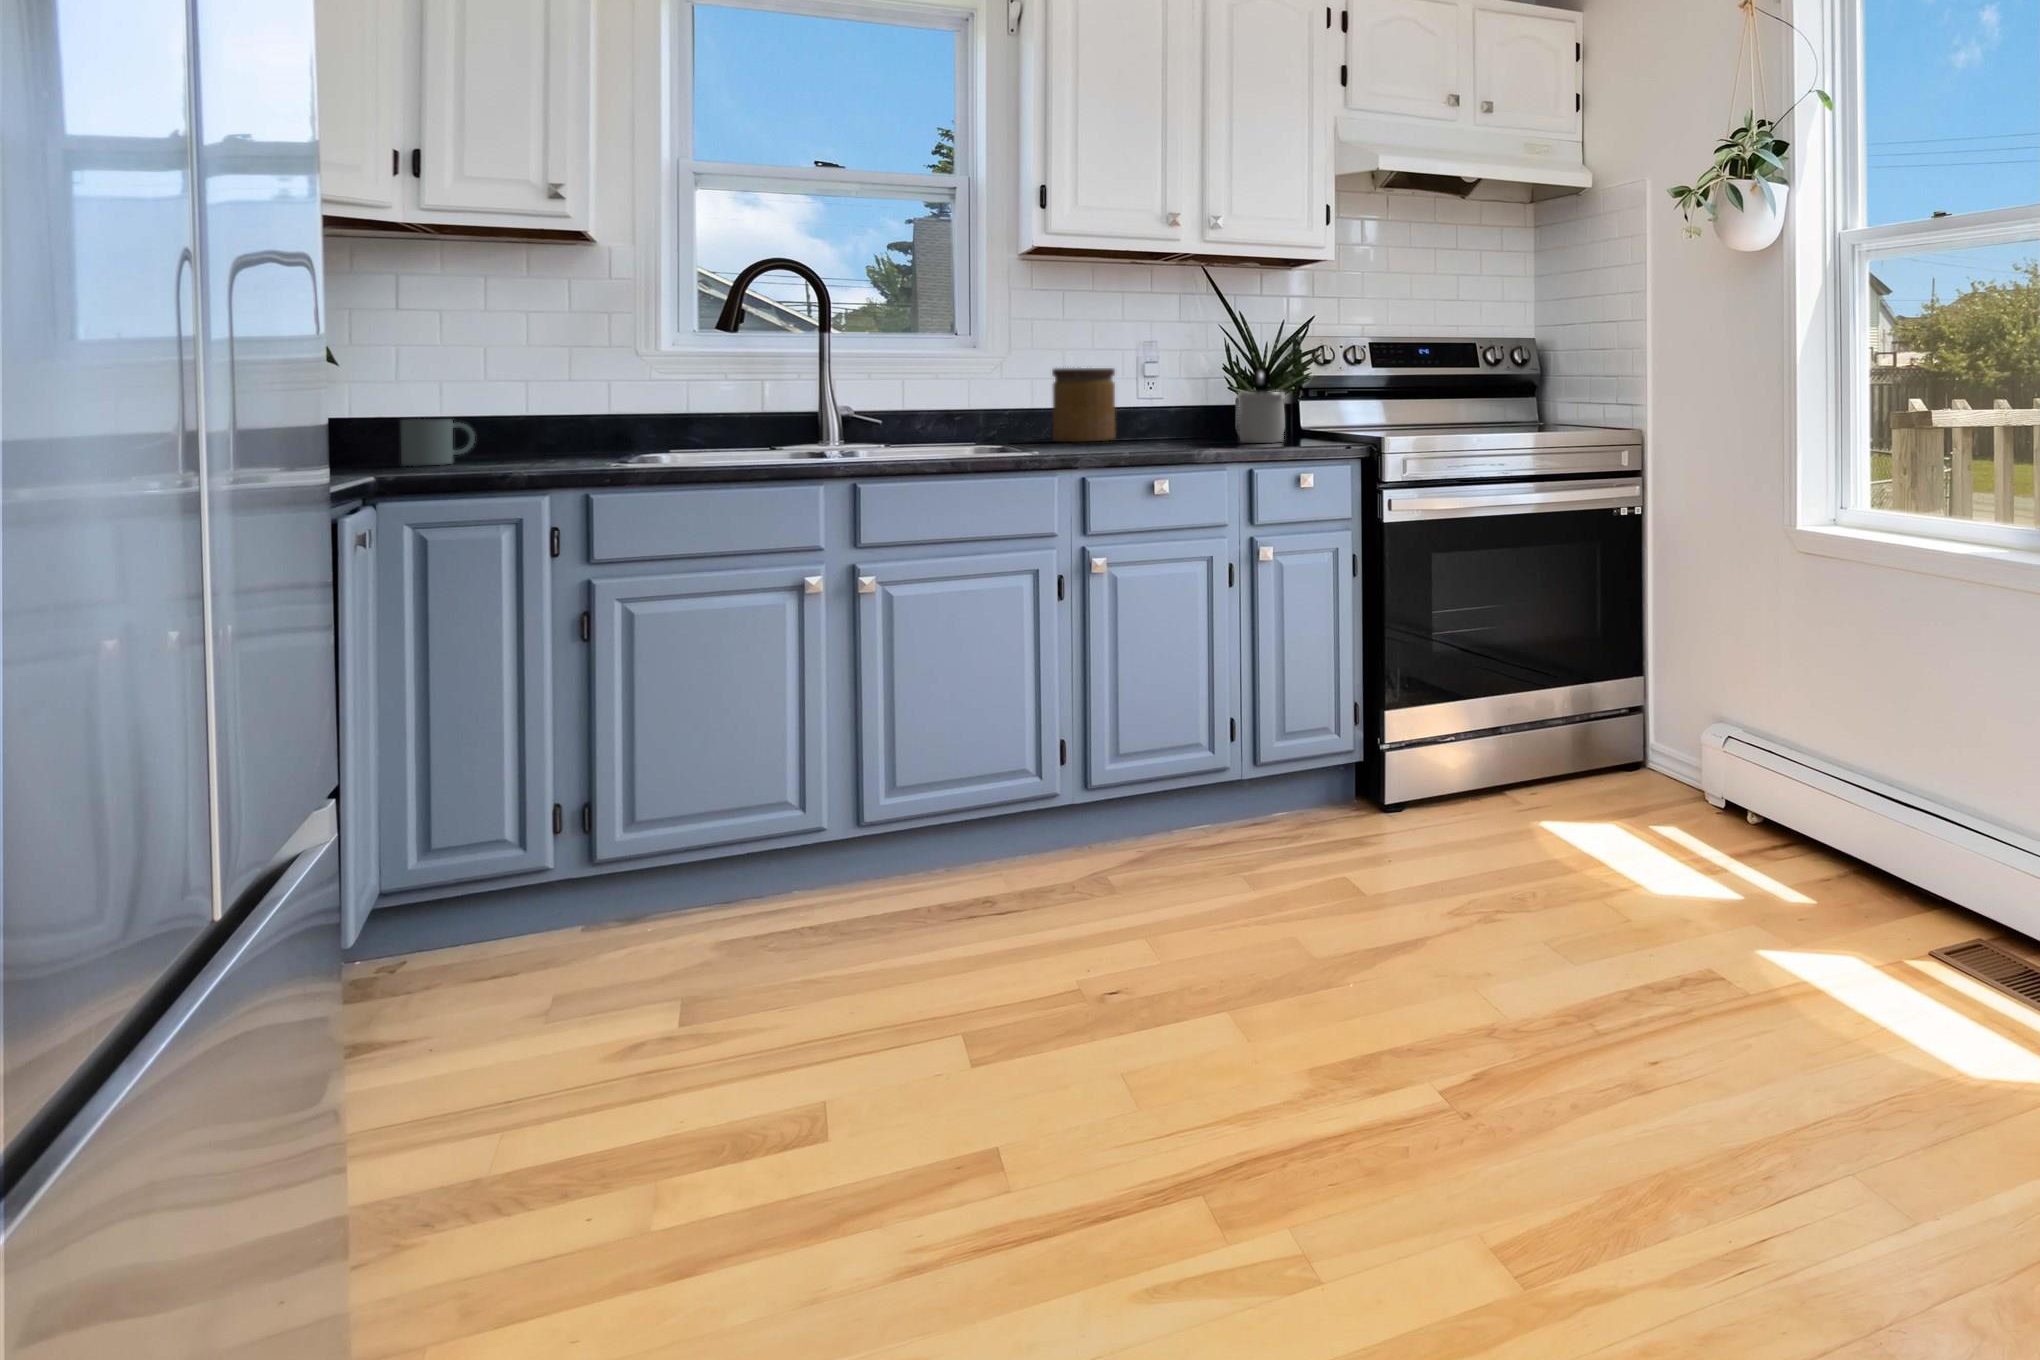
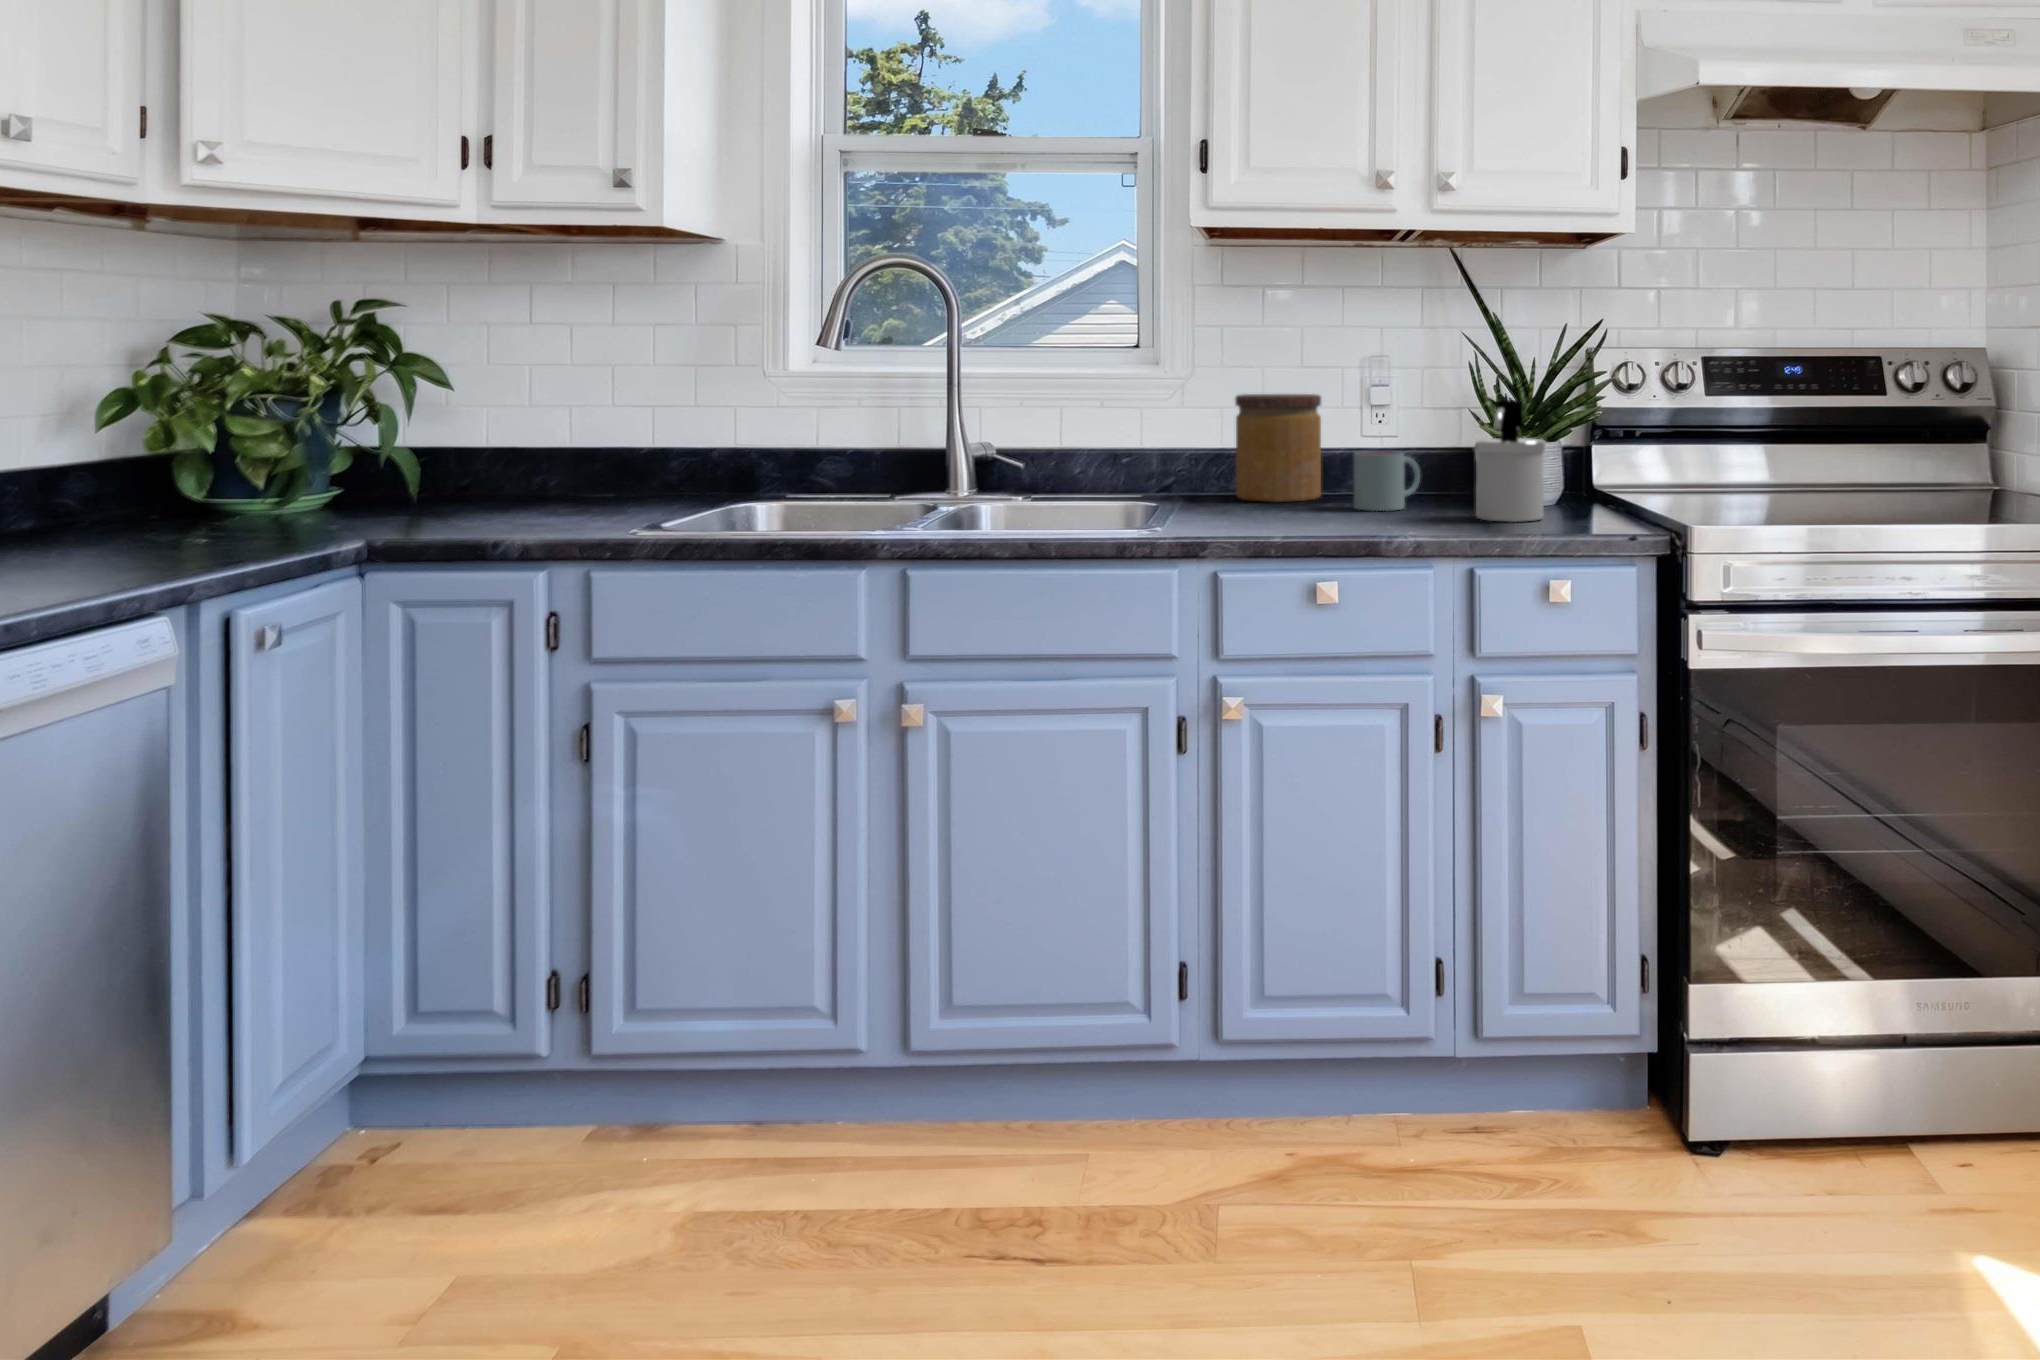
mug: present [401,419,475,466] -> present [1354,451,1420,511]

